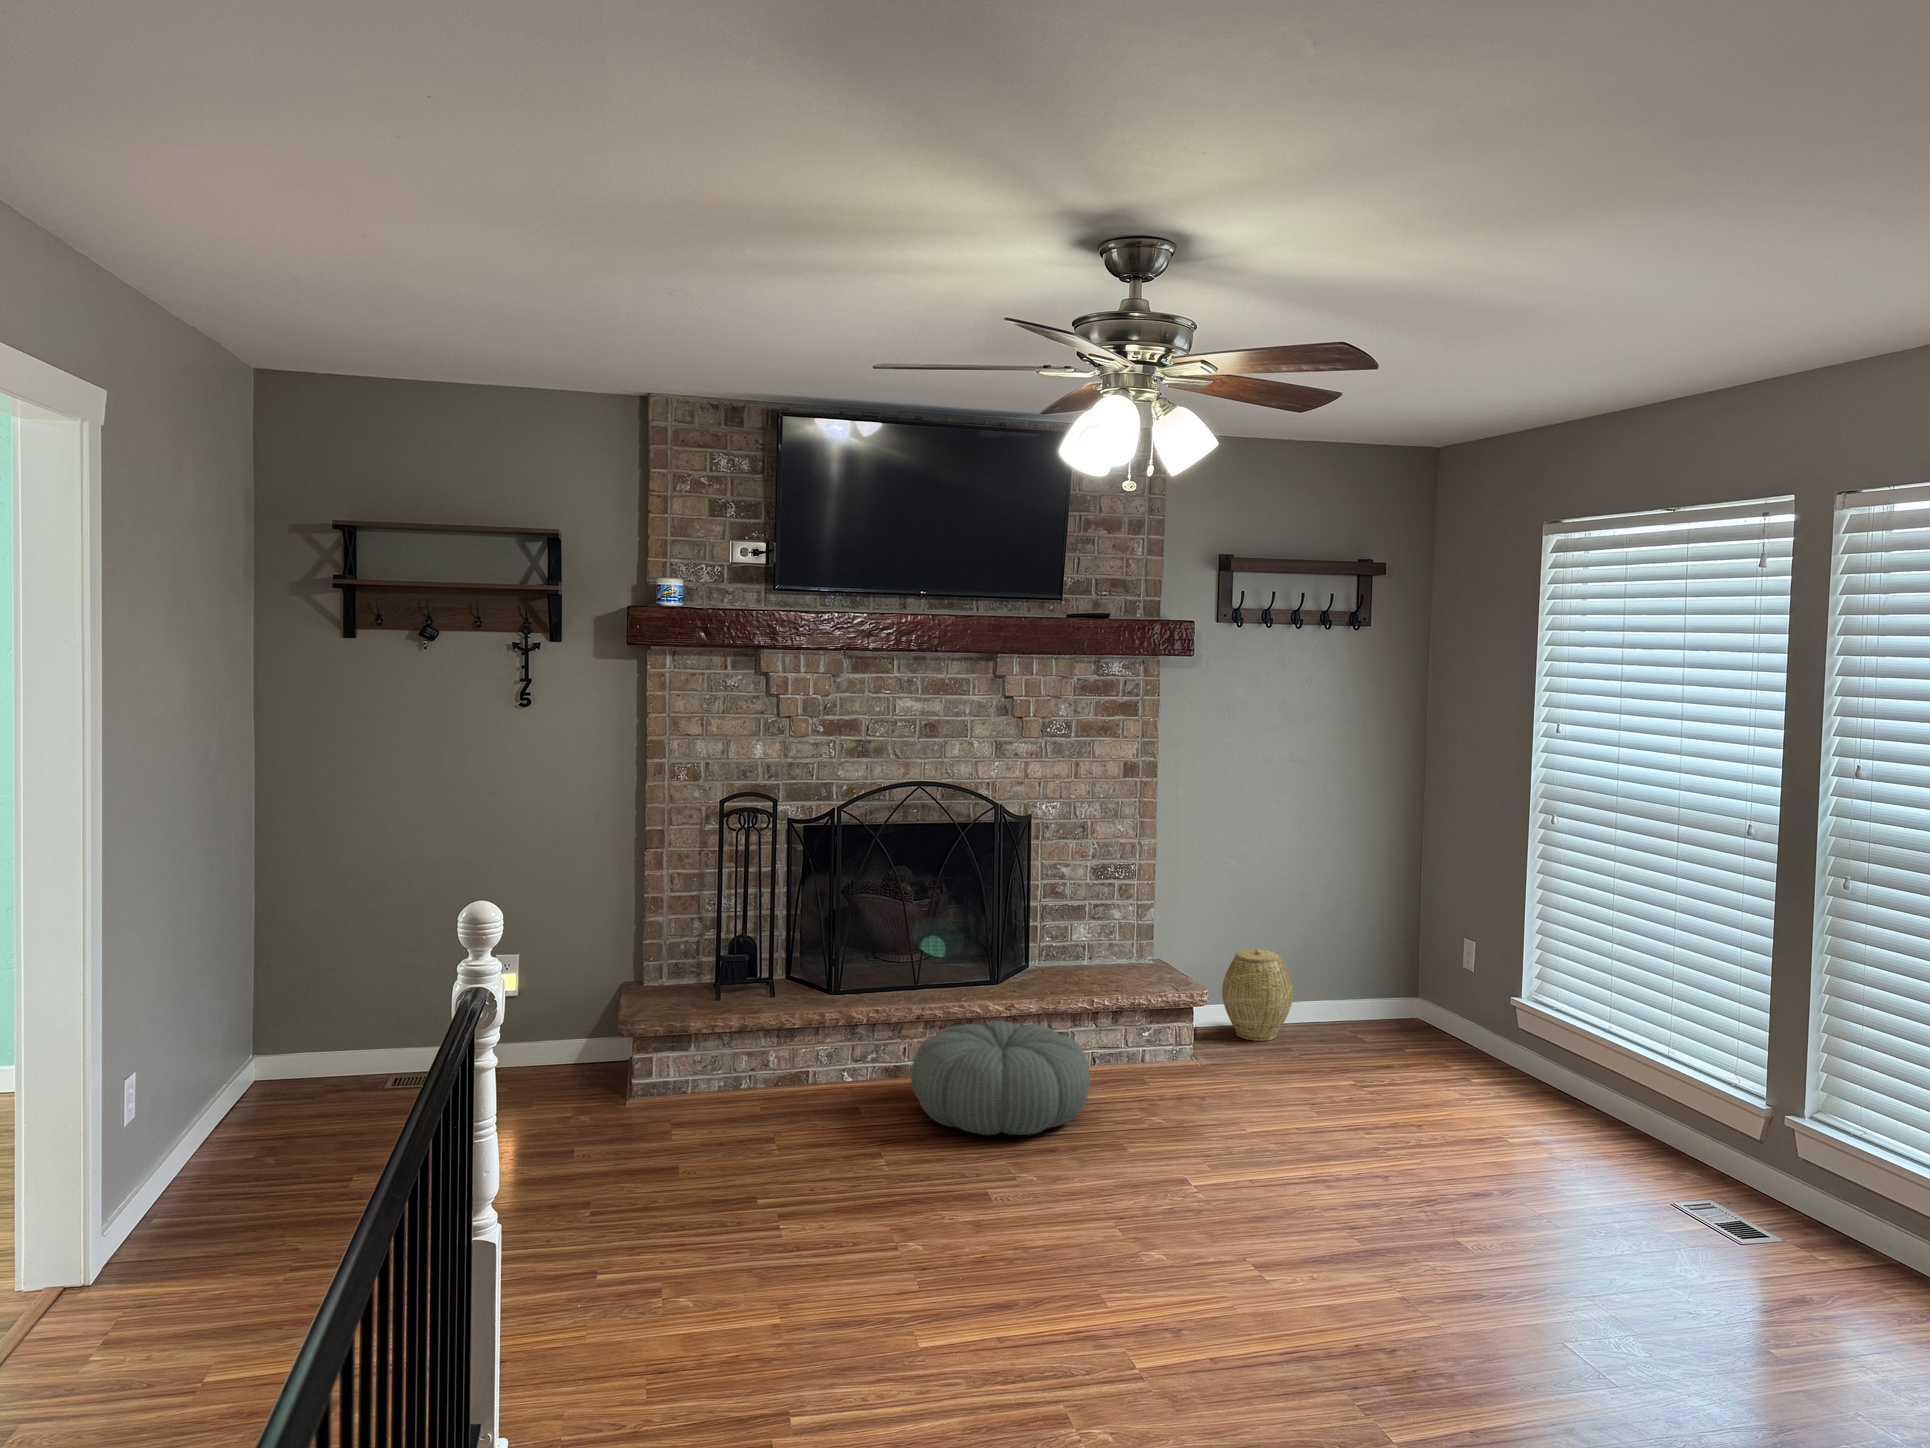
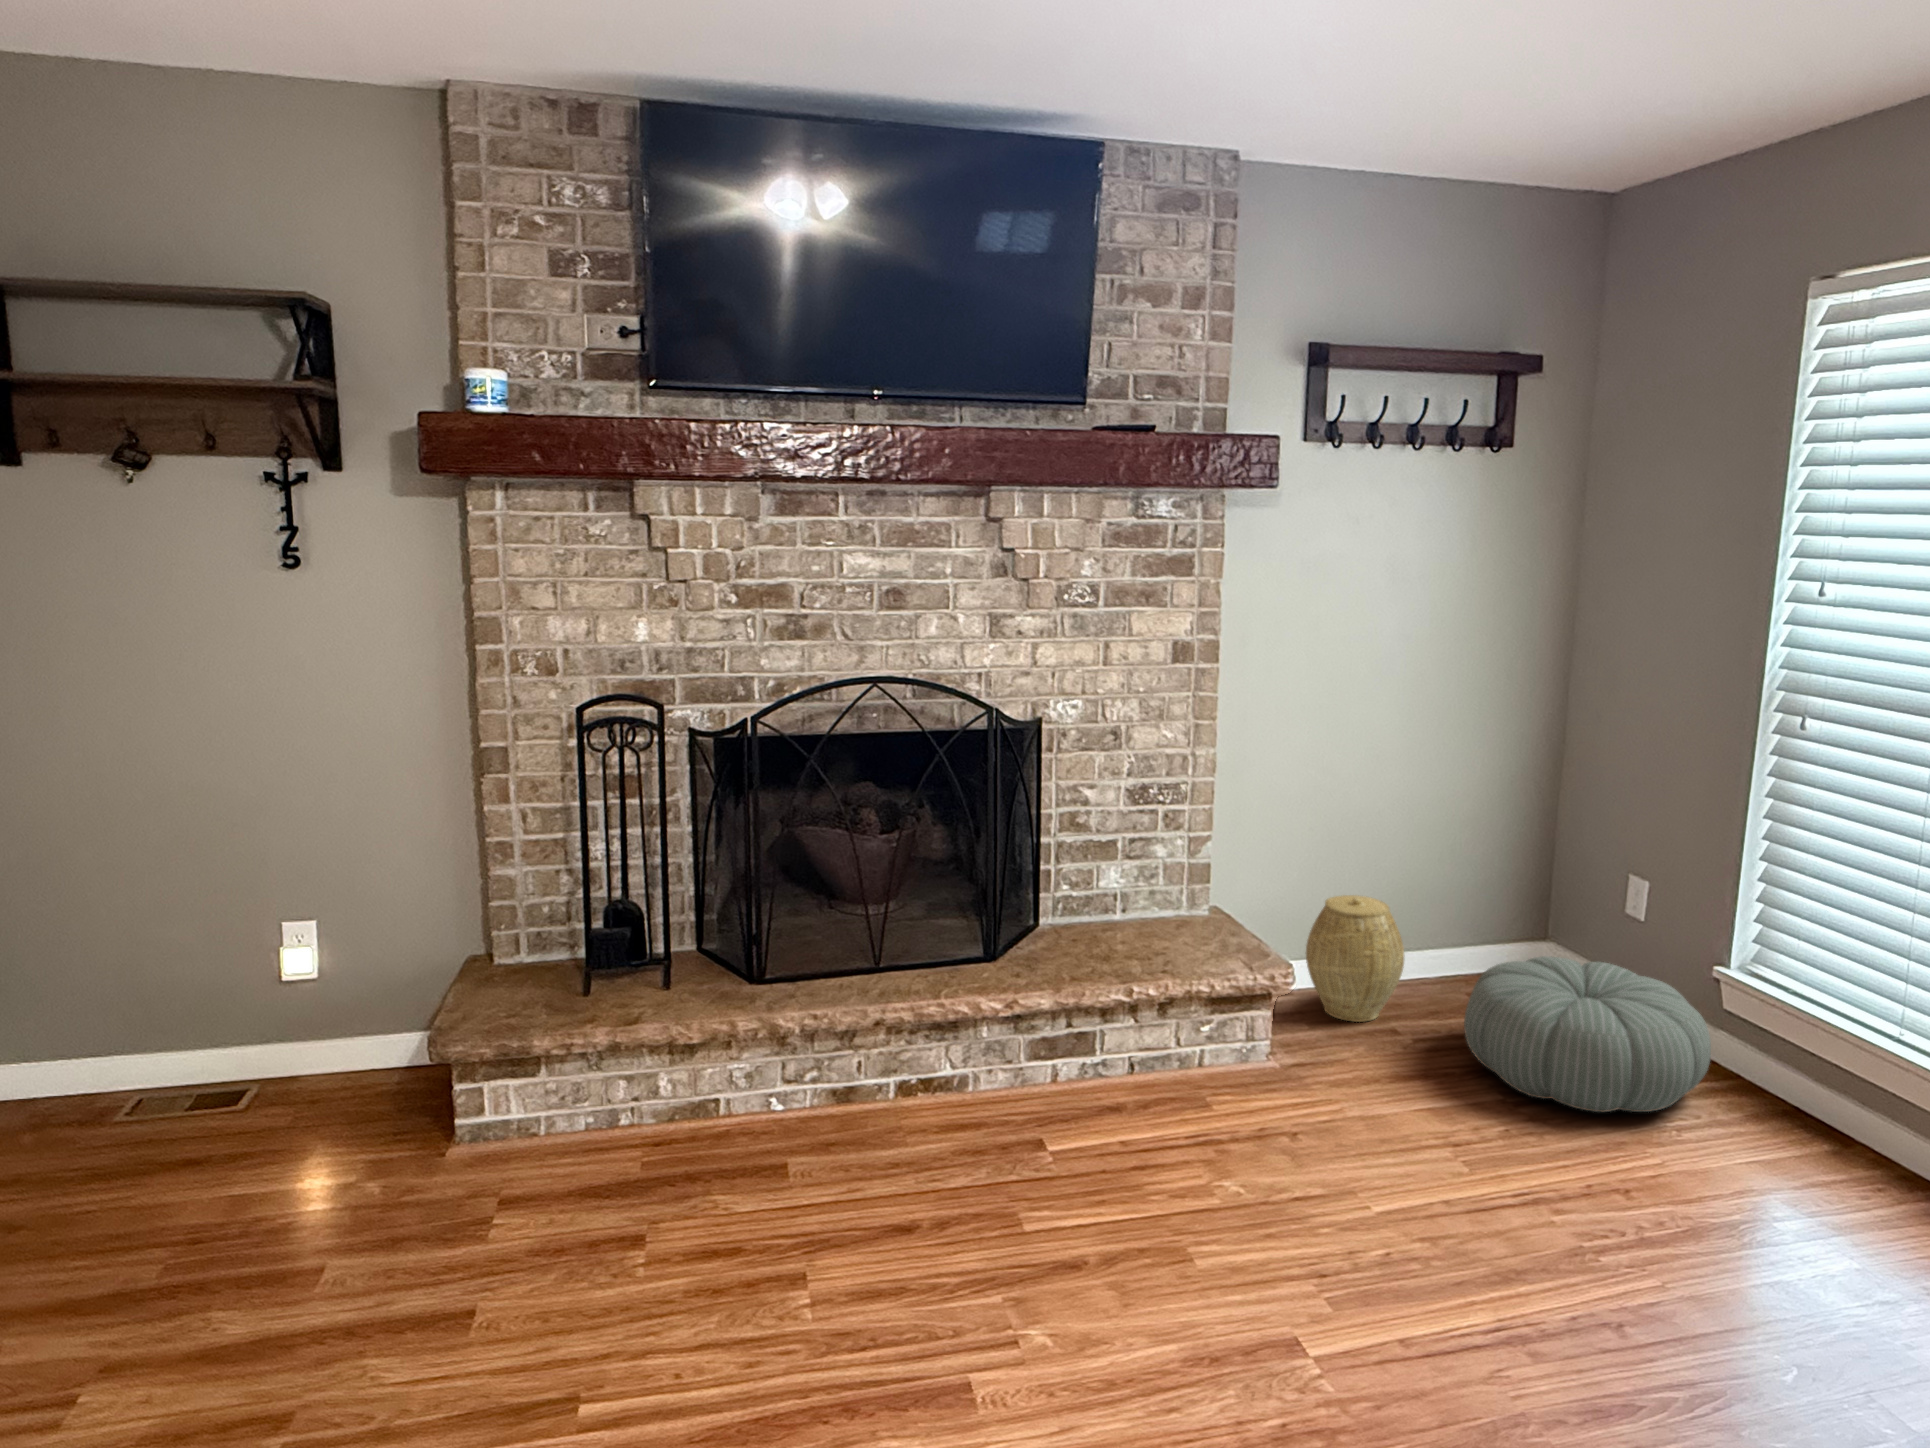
pouf: present [911,1021,1090,1135] -> present [1464,956,1711,1112]

